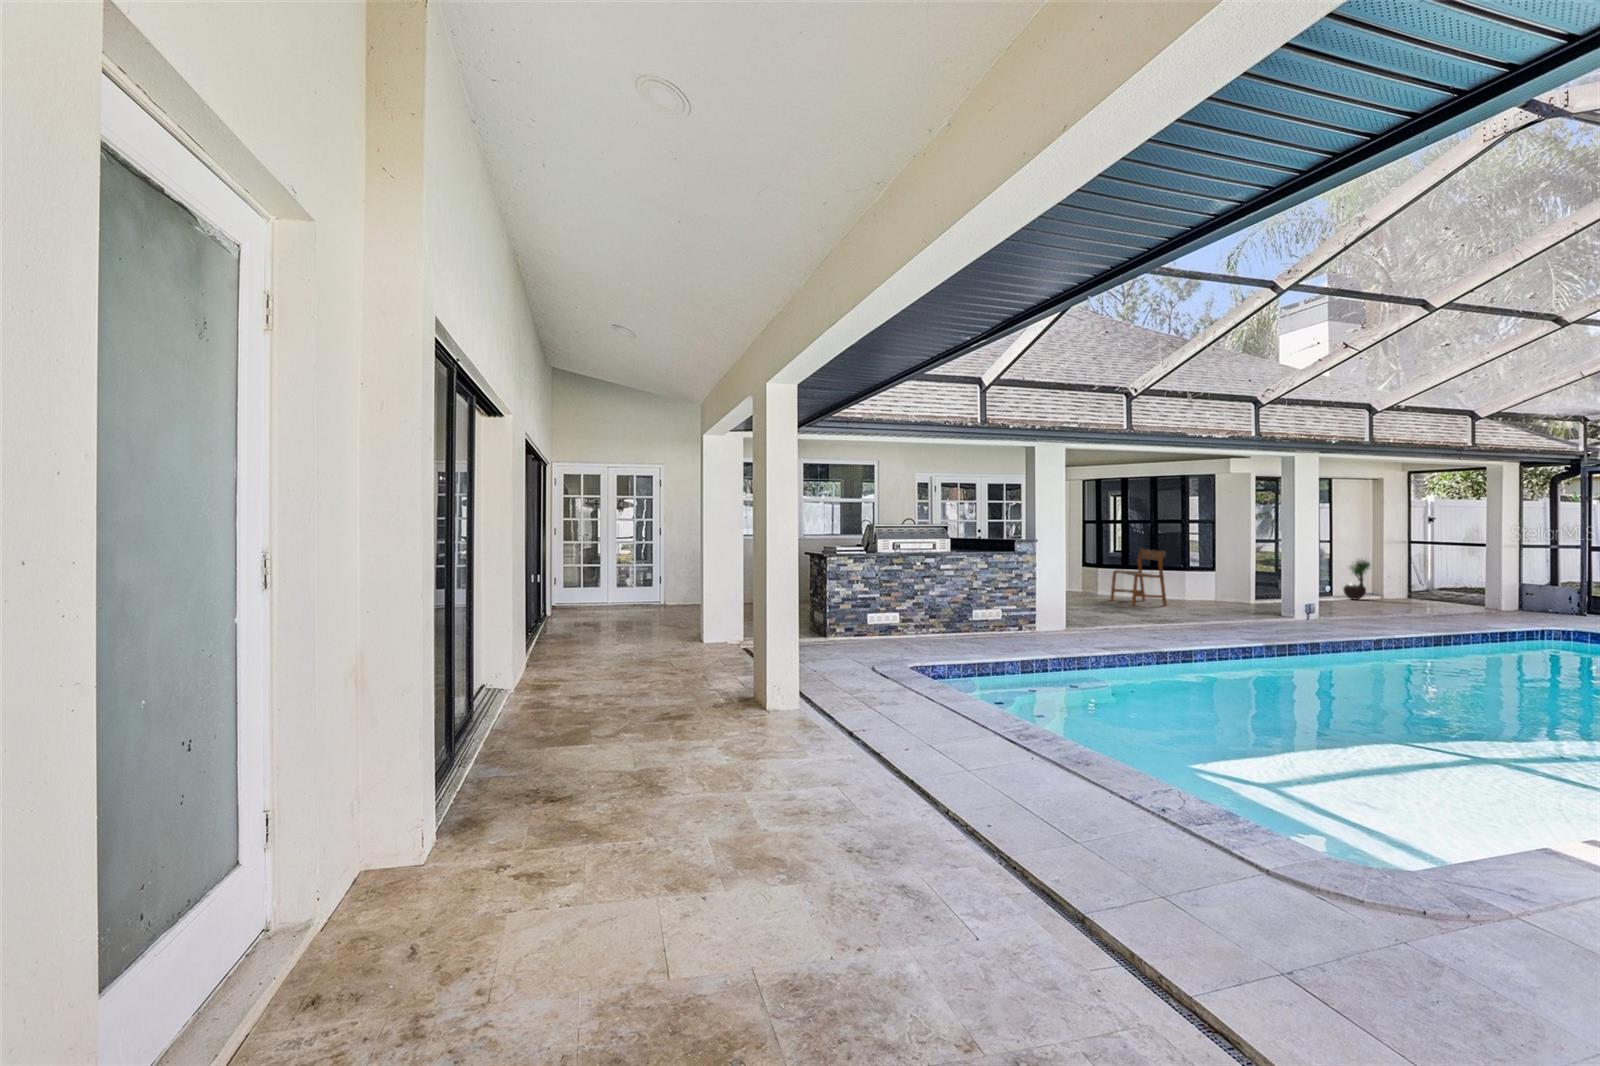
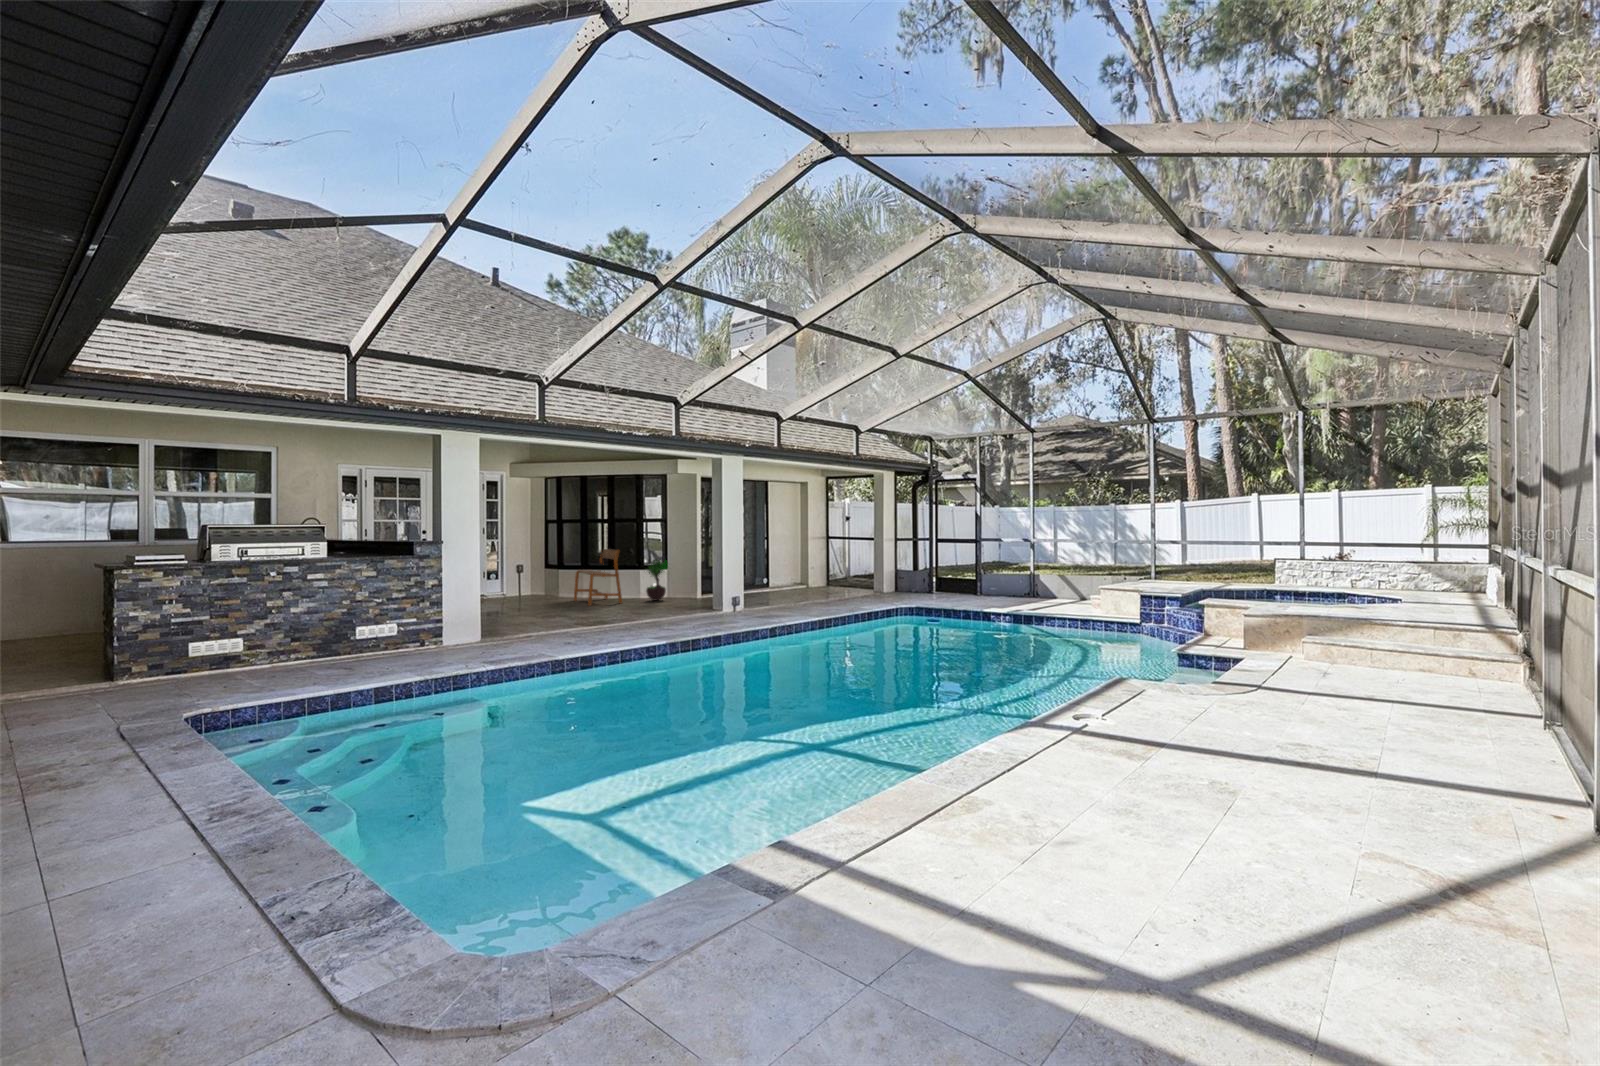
potted tree: present [1343,559,1370,600] -> present [646,560,667,600]

